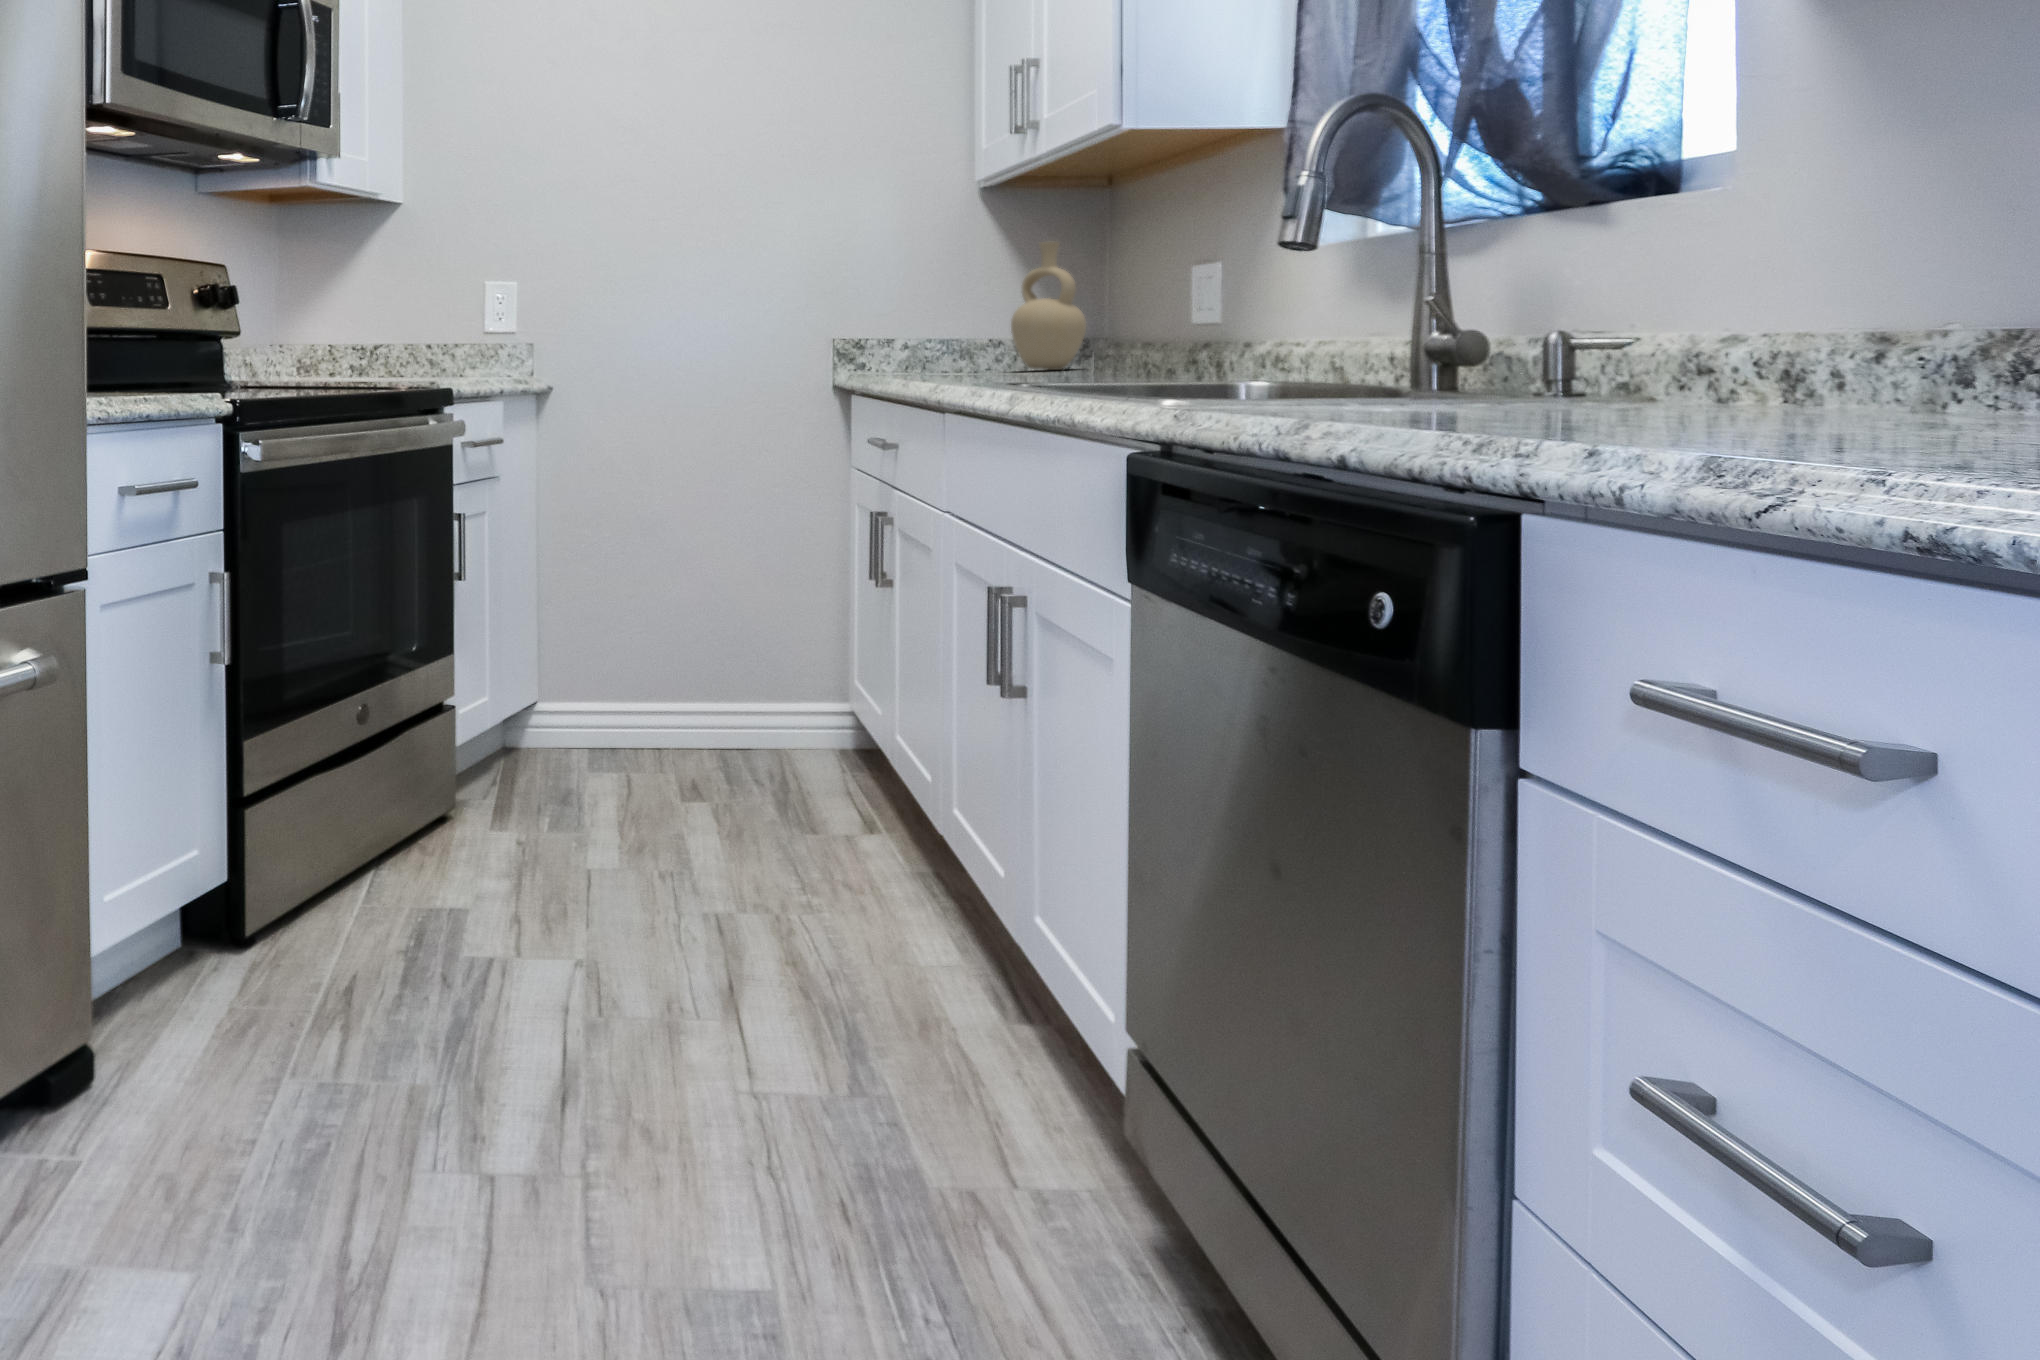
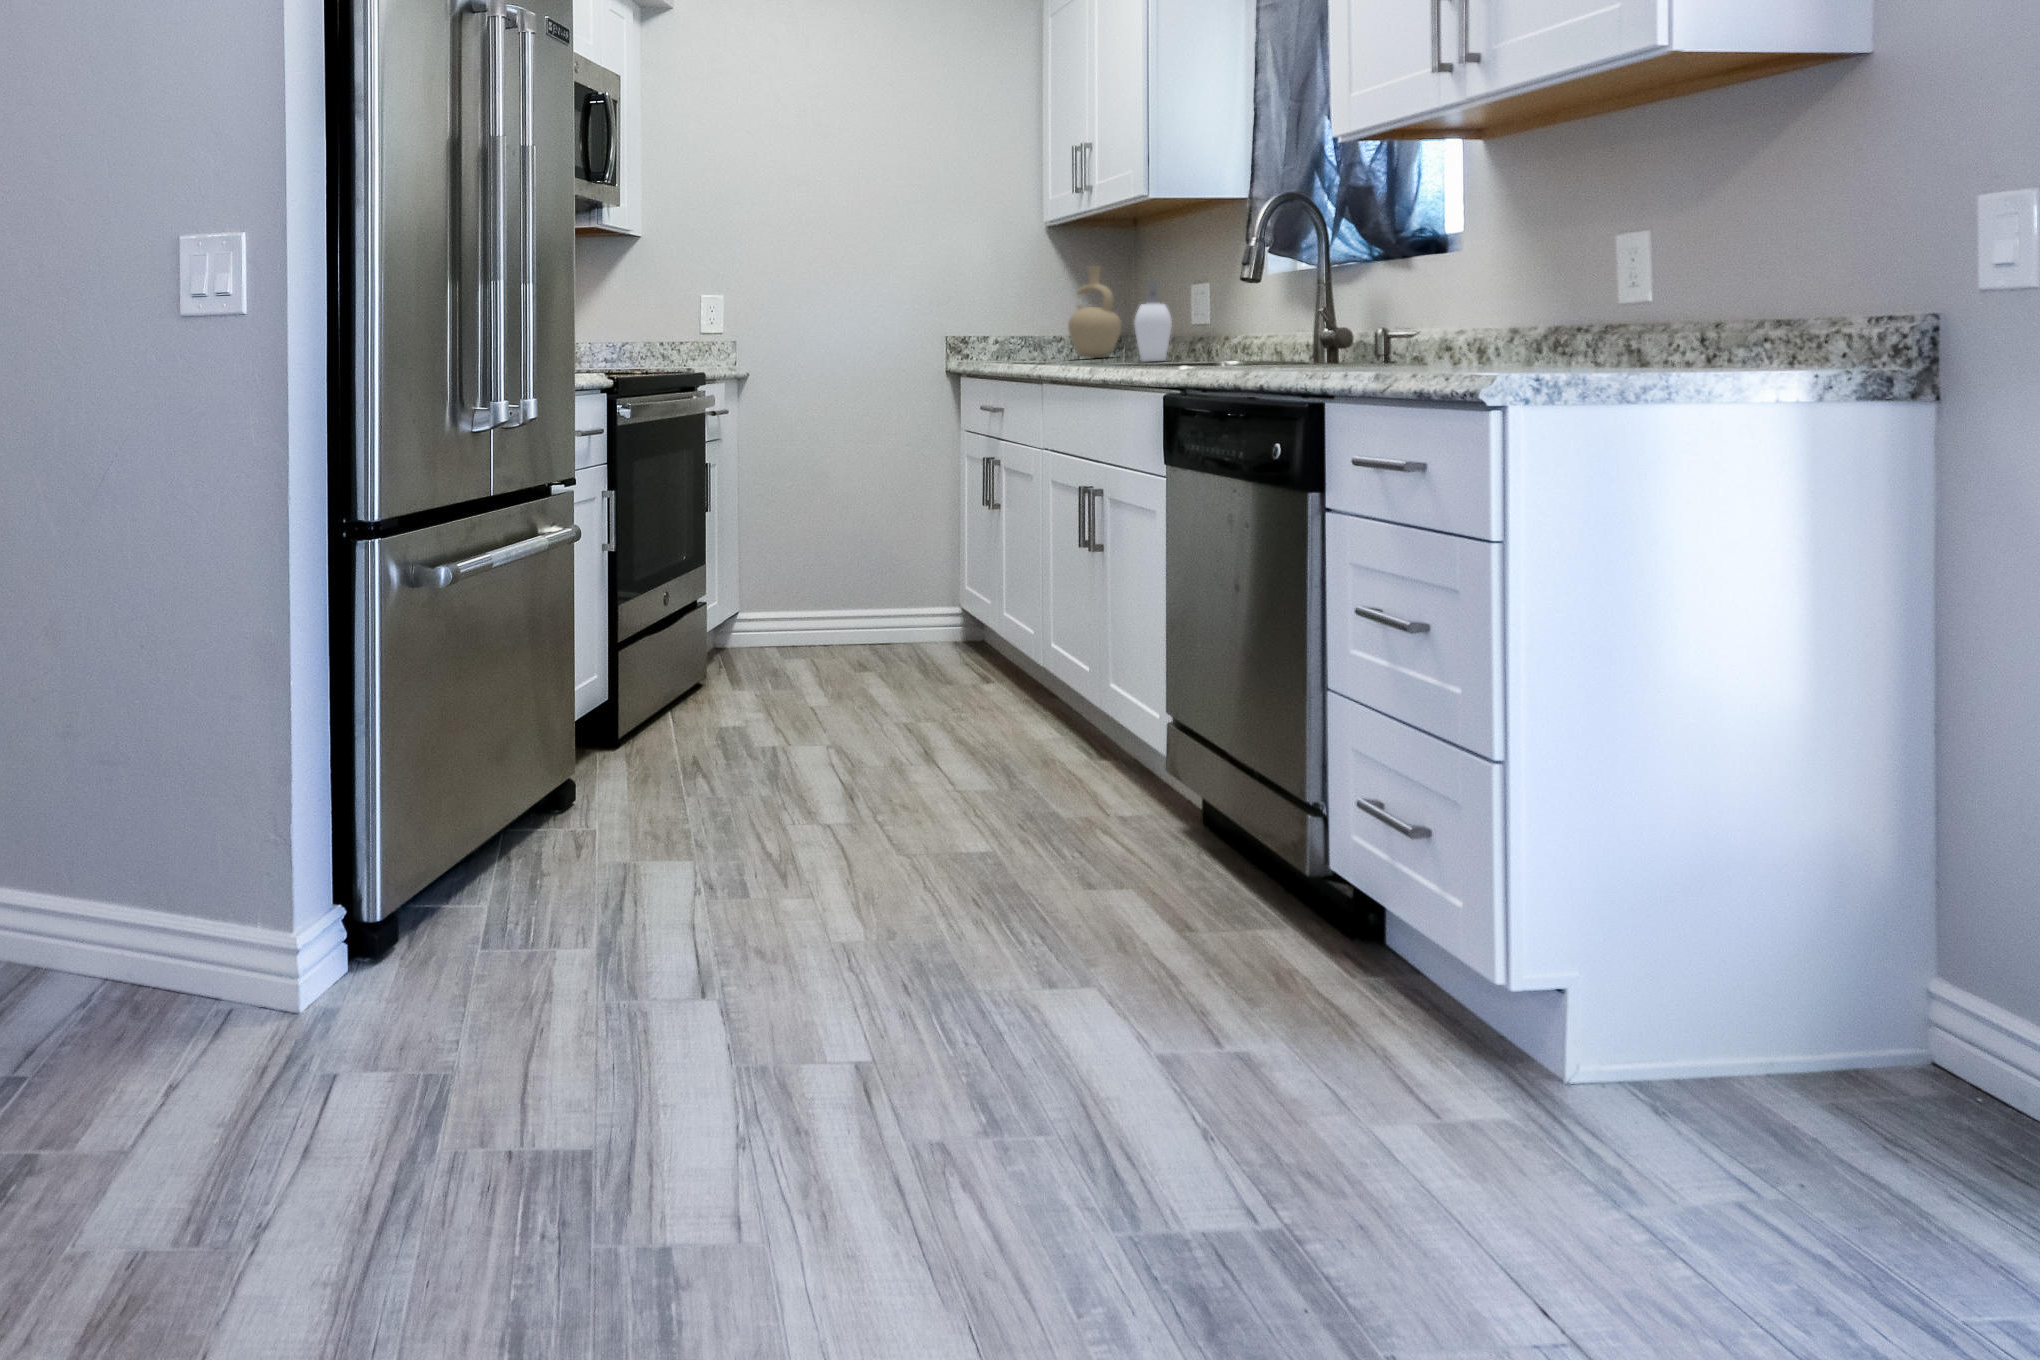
soap dispenser: none [1097,255,1176,378] -> present [1134,280,1172,361]

